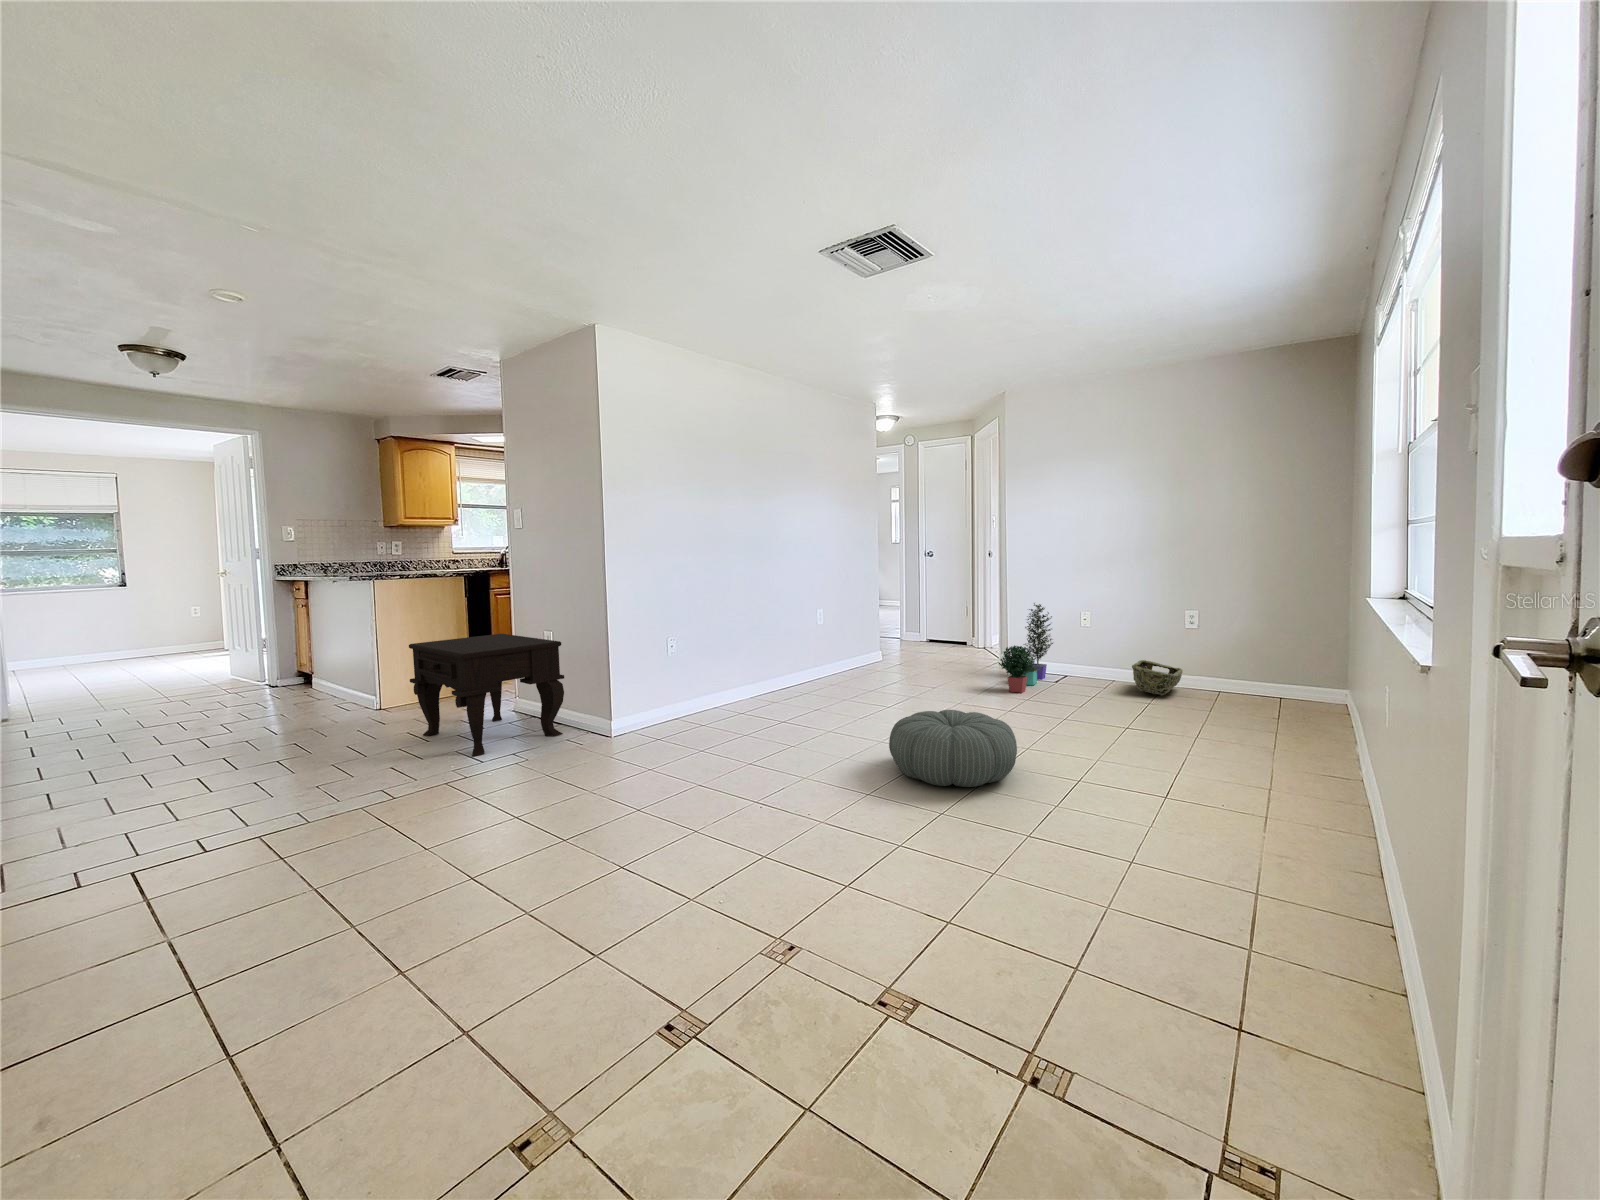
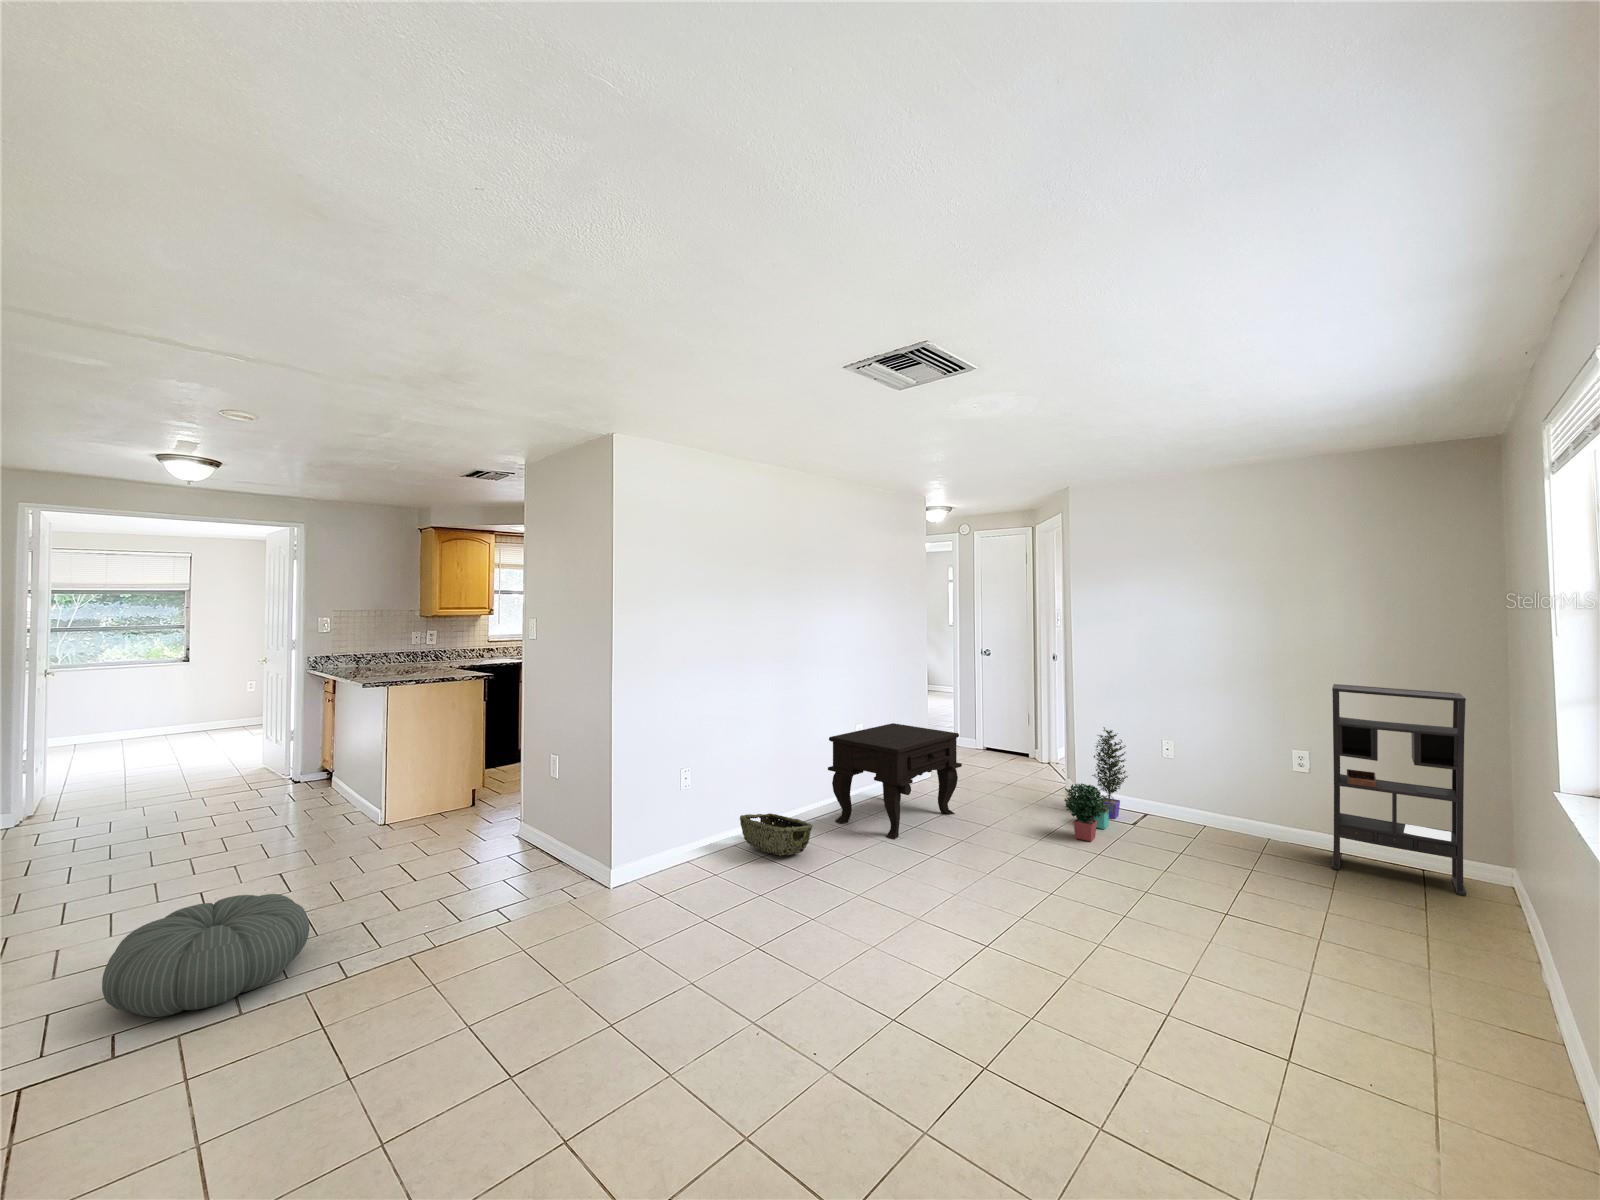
bookshelf: none [1212,551,1317,709] -> present [1332,684,1466,896]
side table: present [409,634,564,756] -> present [828,723,962,839]
woven basket: present [1132,660,1183,696] -> present [740,813,812,856]
pouf: present [889,710,1017,787] -> present [102,894,309,1017]

